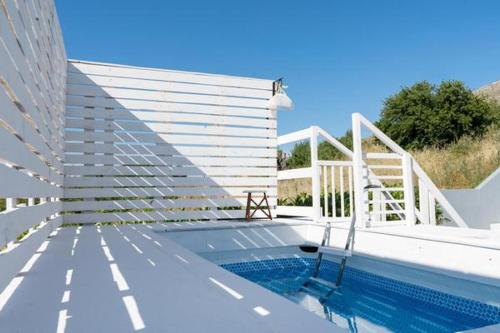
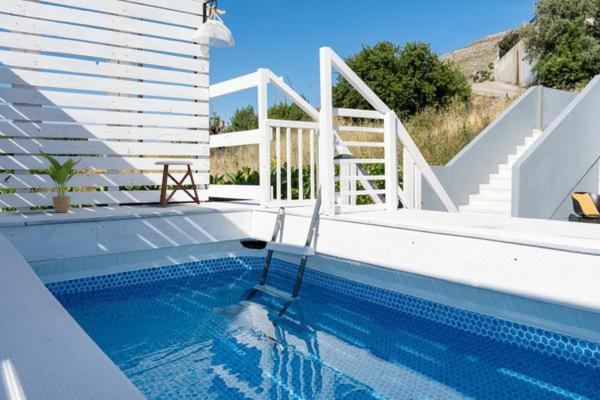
potted plant: none [170,185,201,225] -> present [35,150,86,212]

